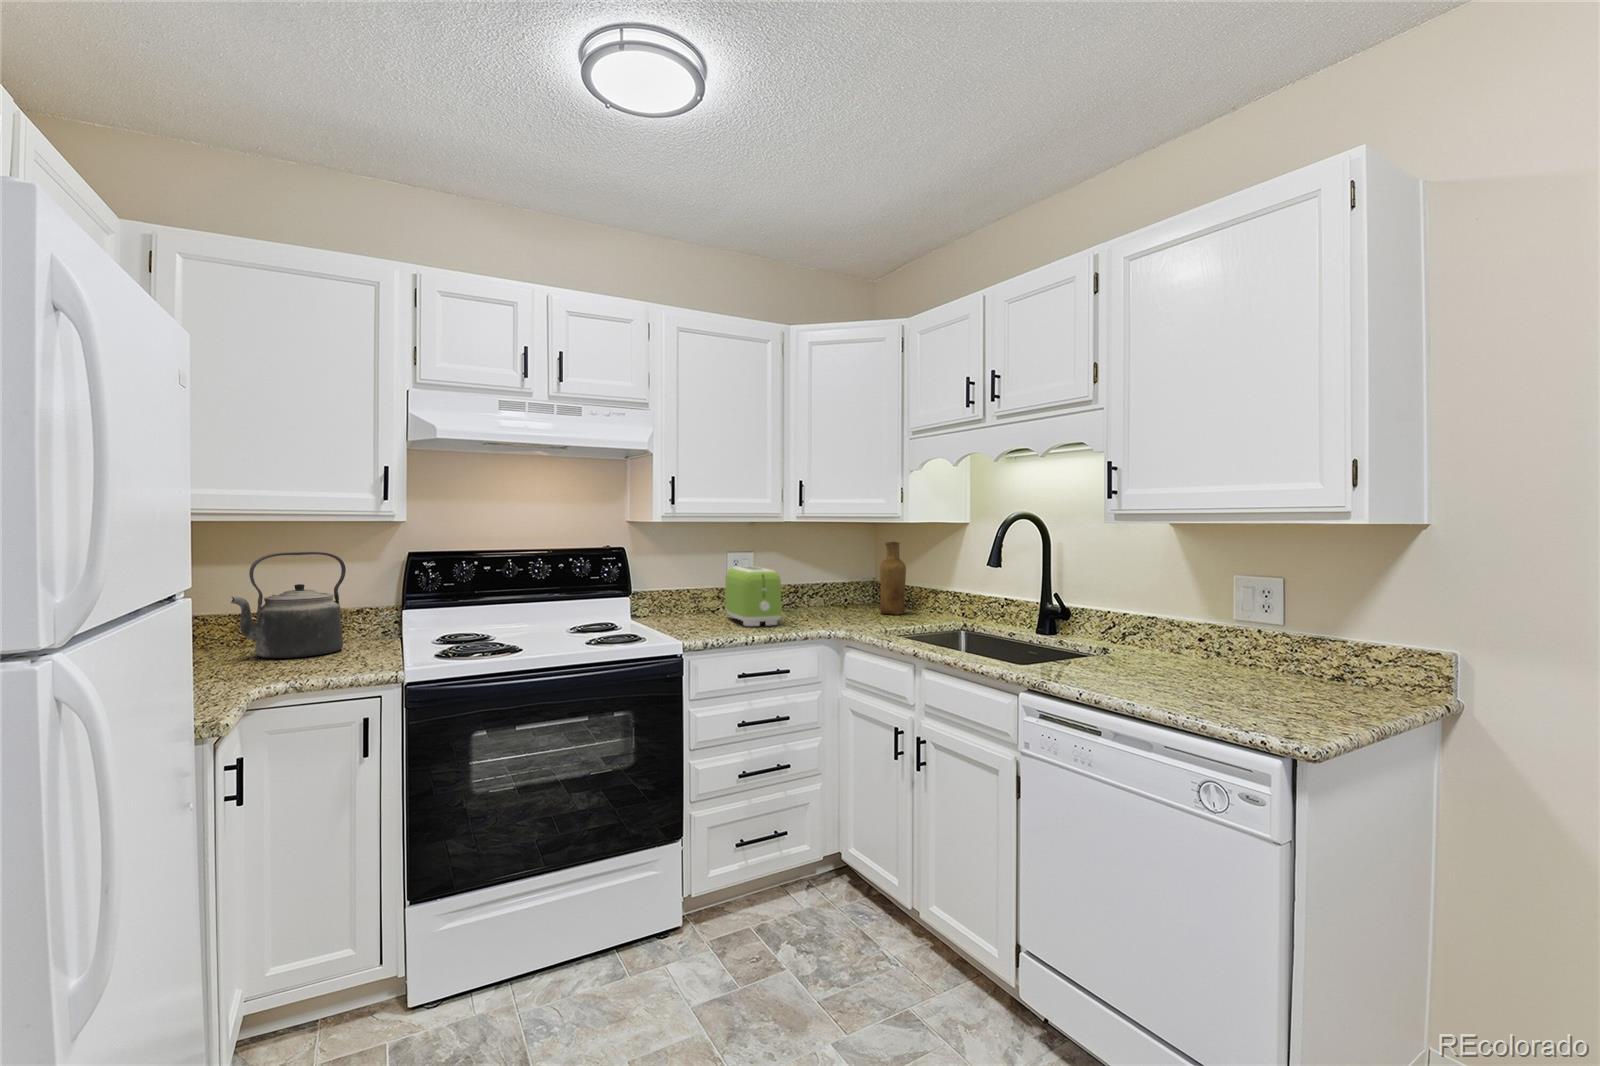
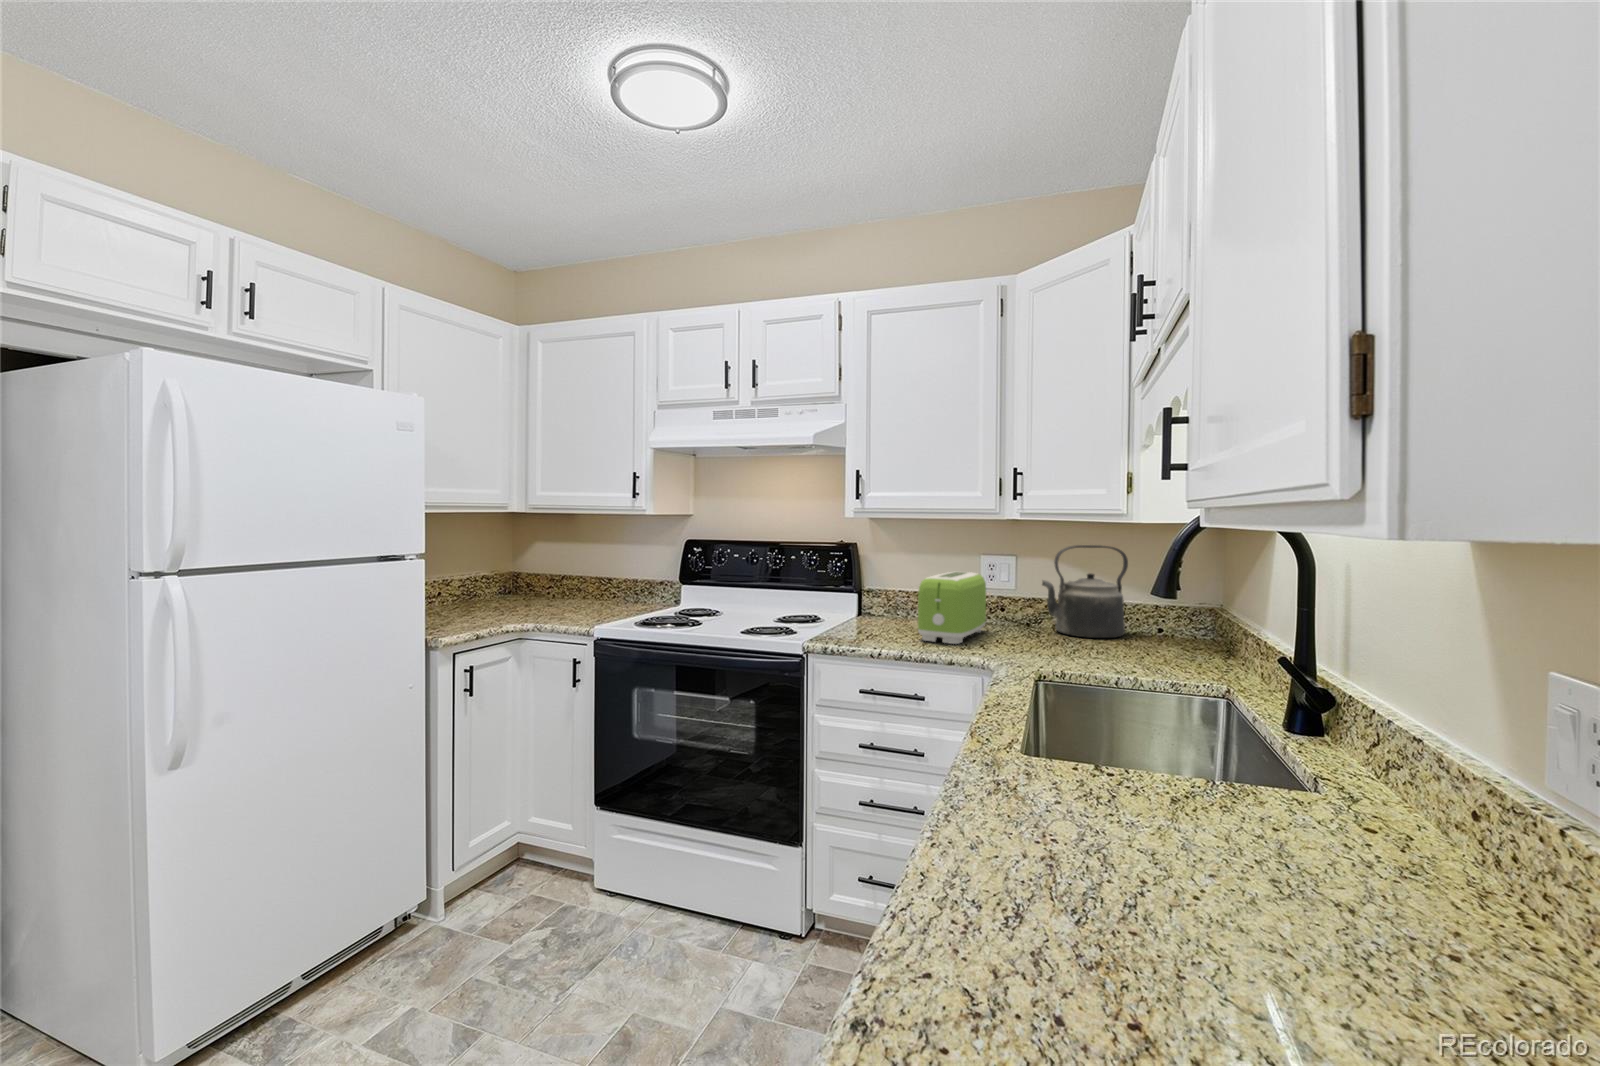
vase: present [880,542,906,615] -> none [1141,553,1184,659]
kettle: present [231,552,346,658] -> present [1042,545,1128,638]

